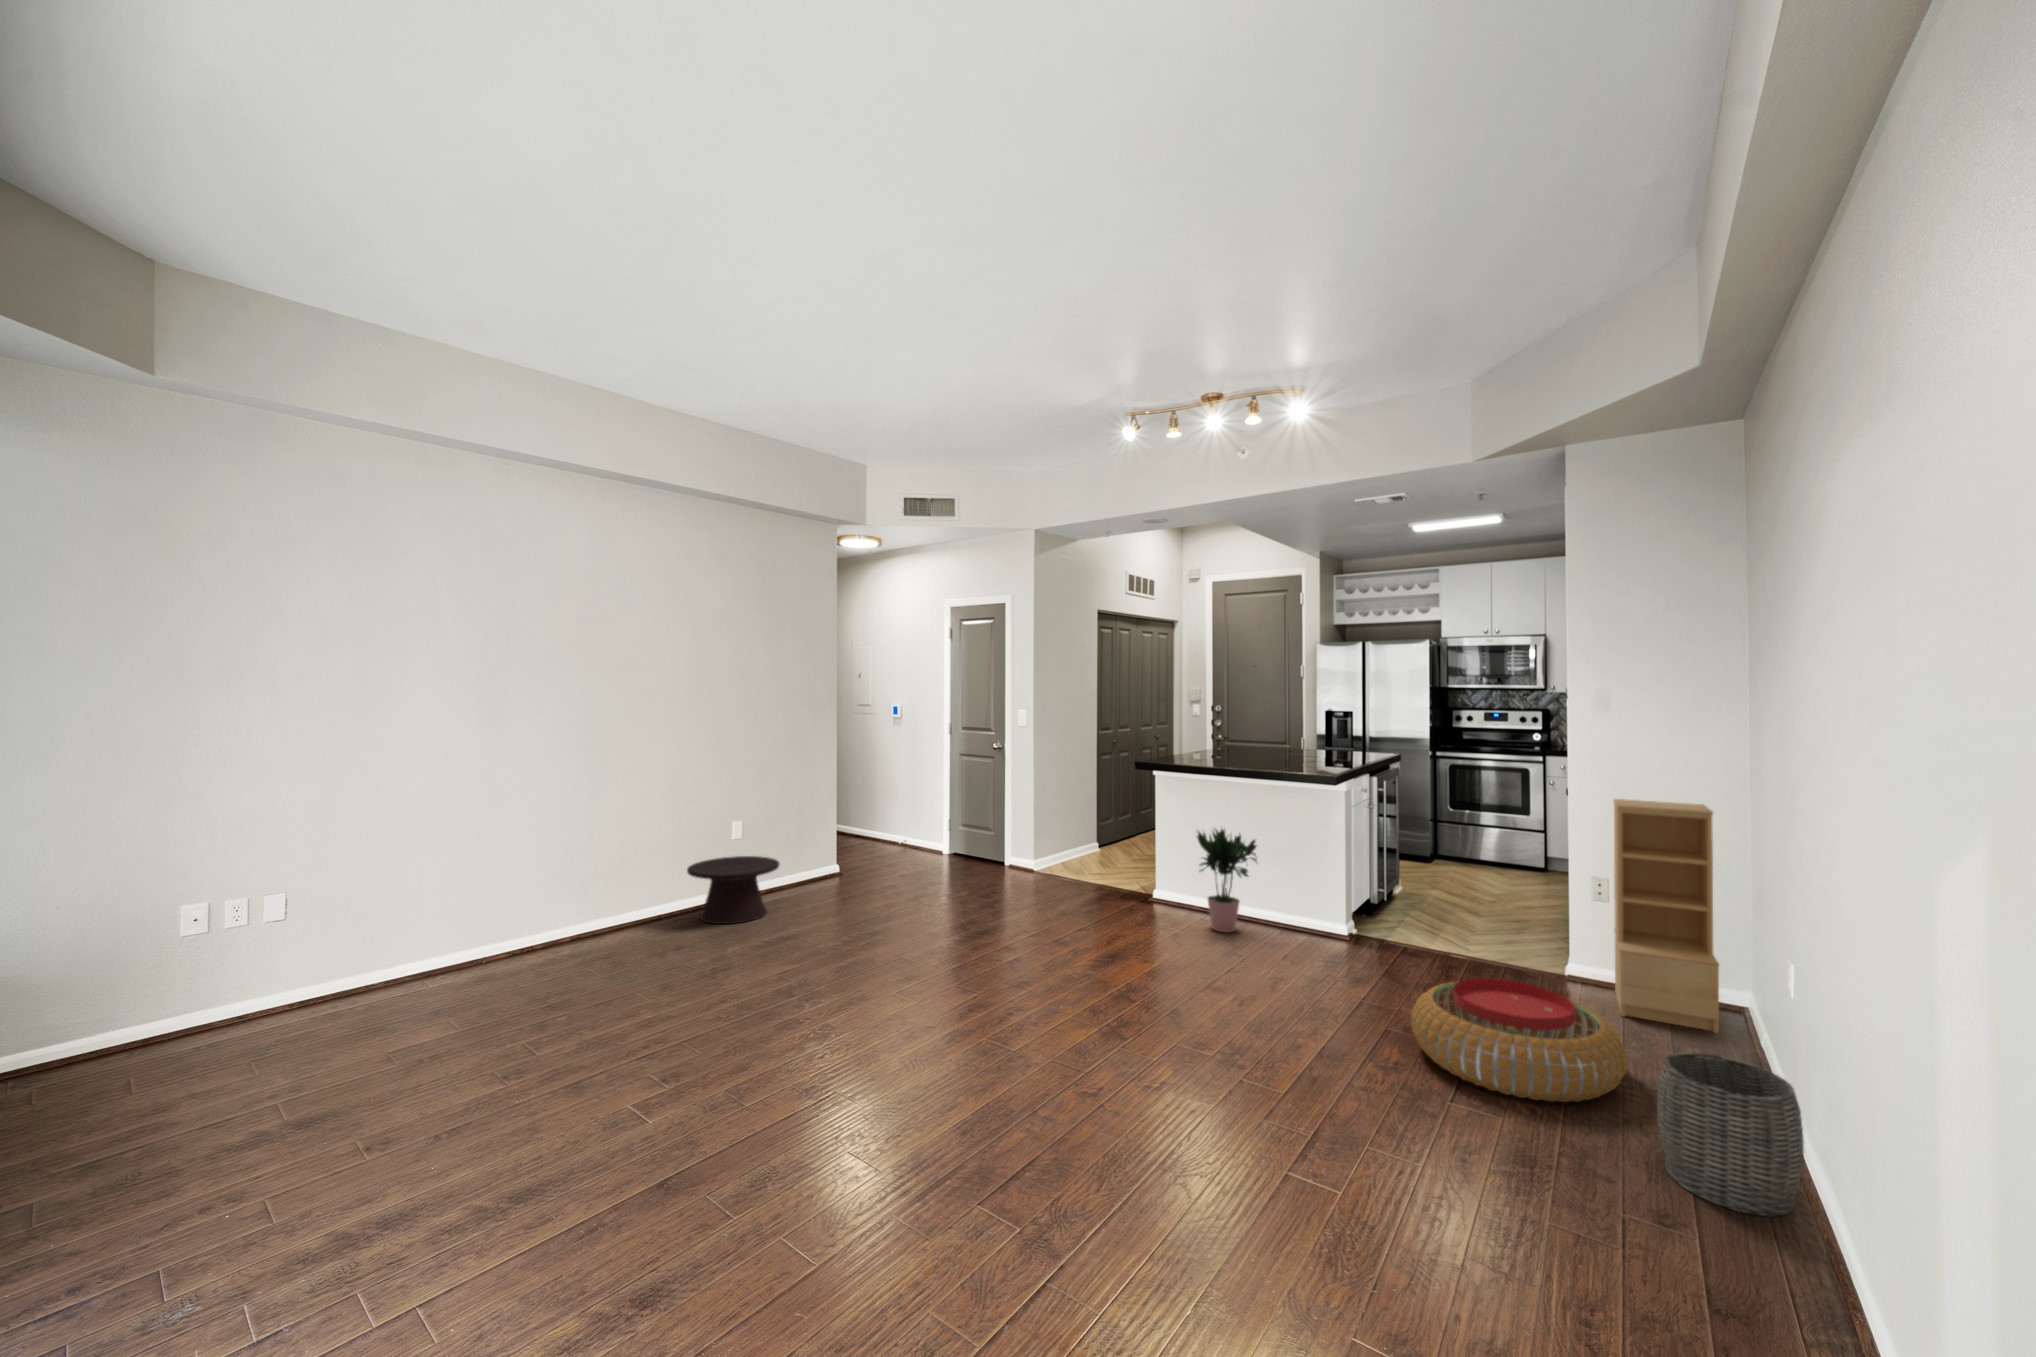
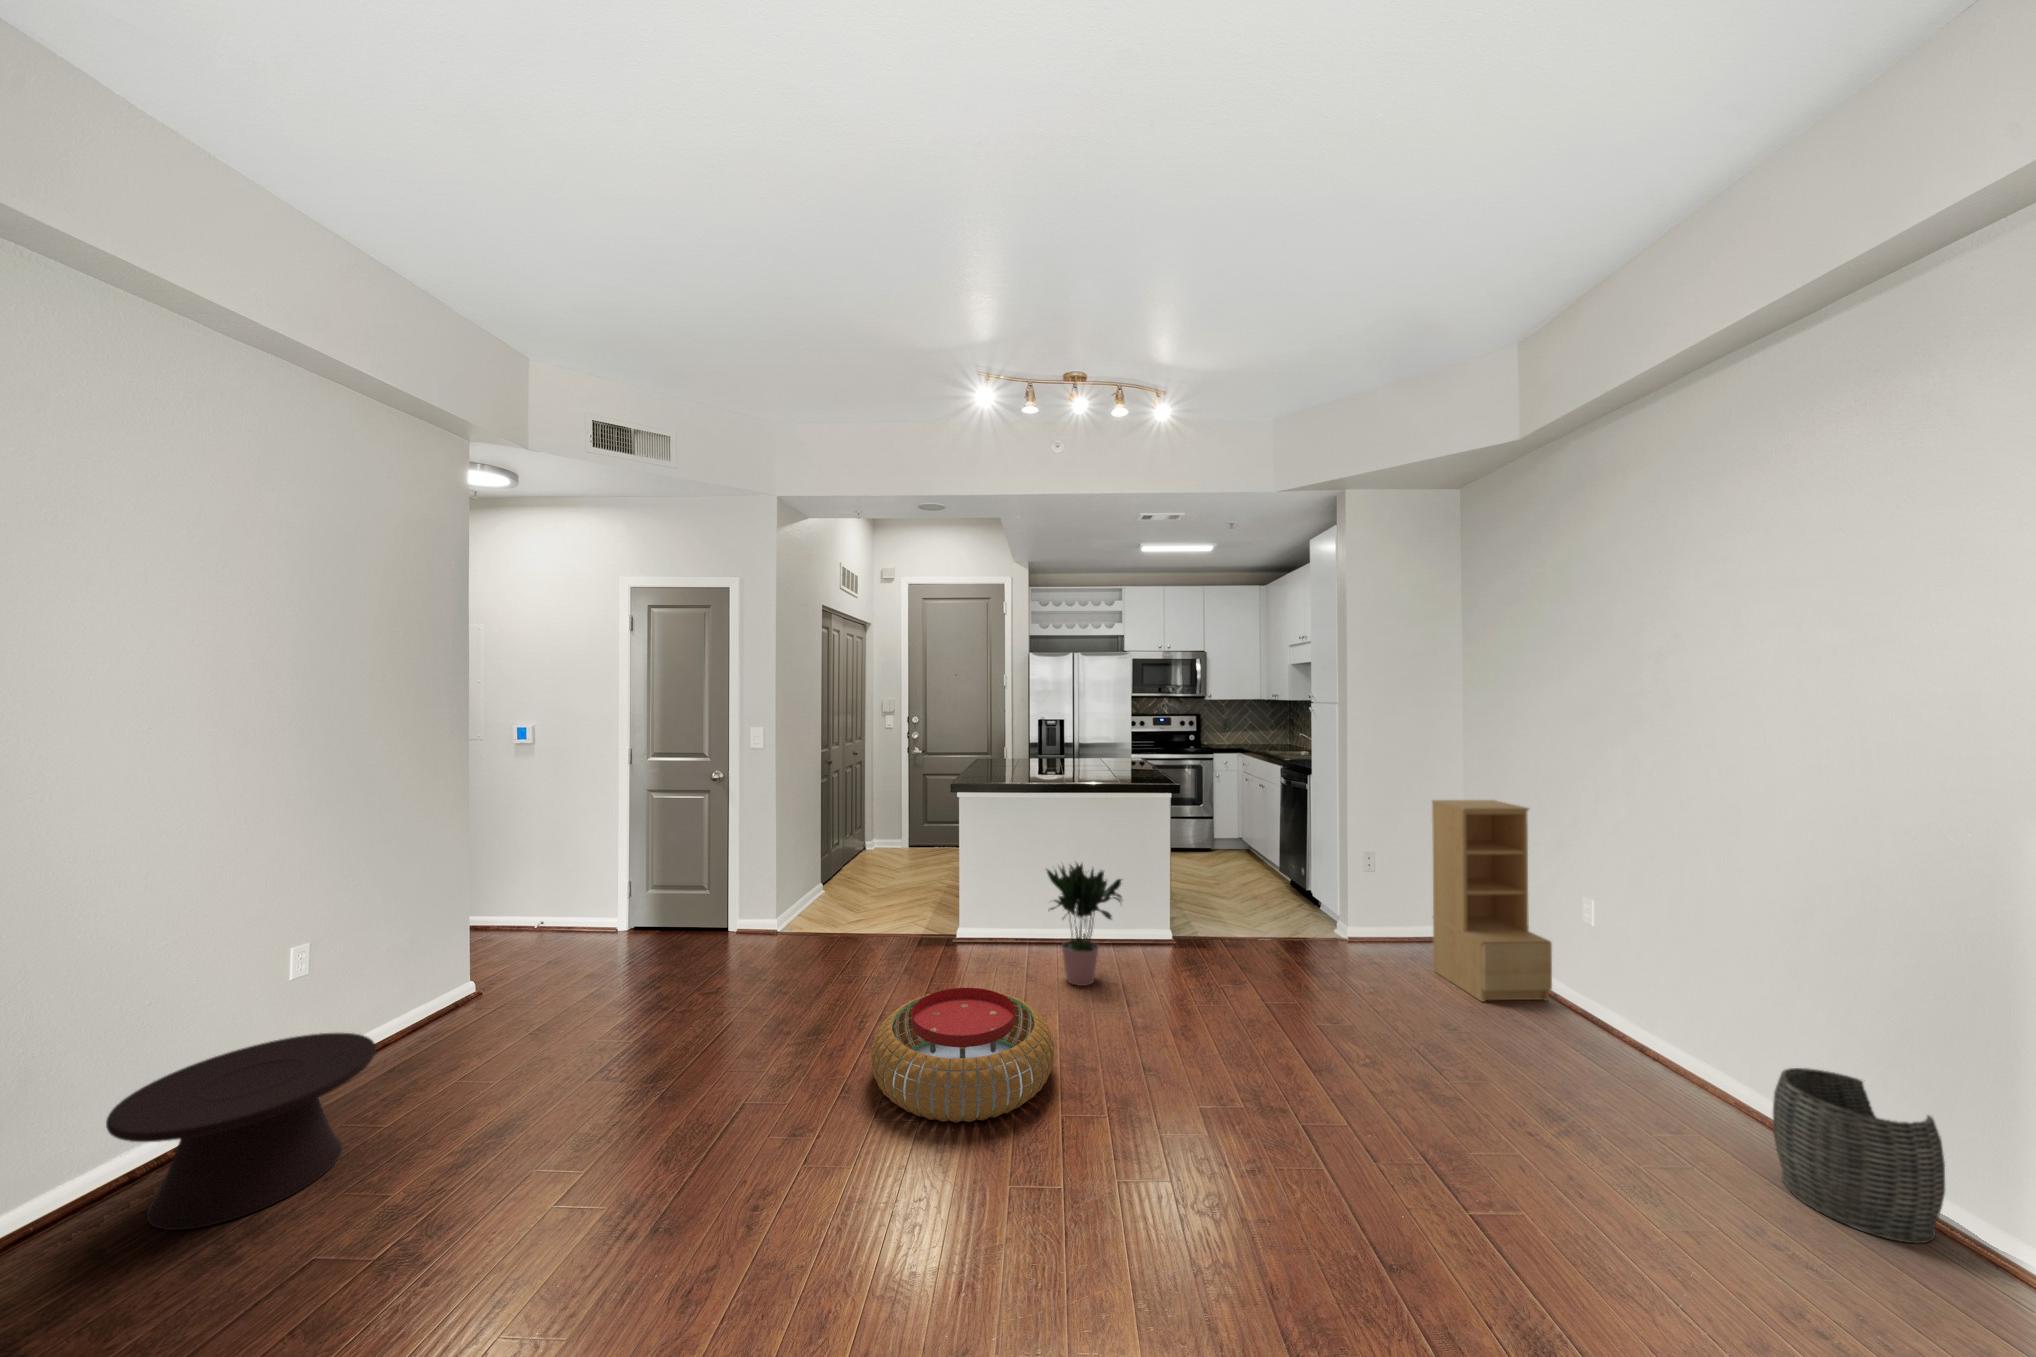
pouf: present [1411,978,1627,1102] -> present [871,988,1054,1123]

